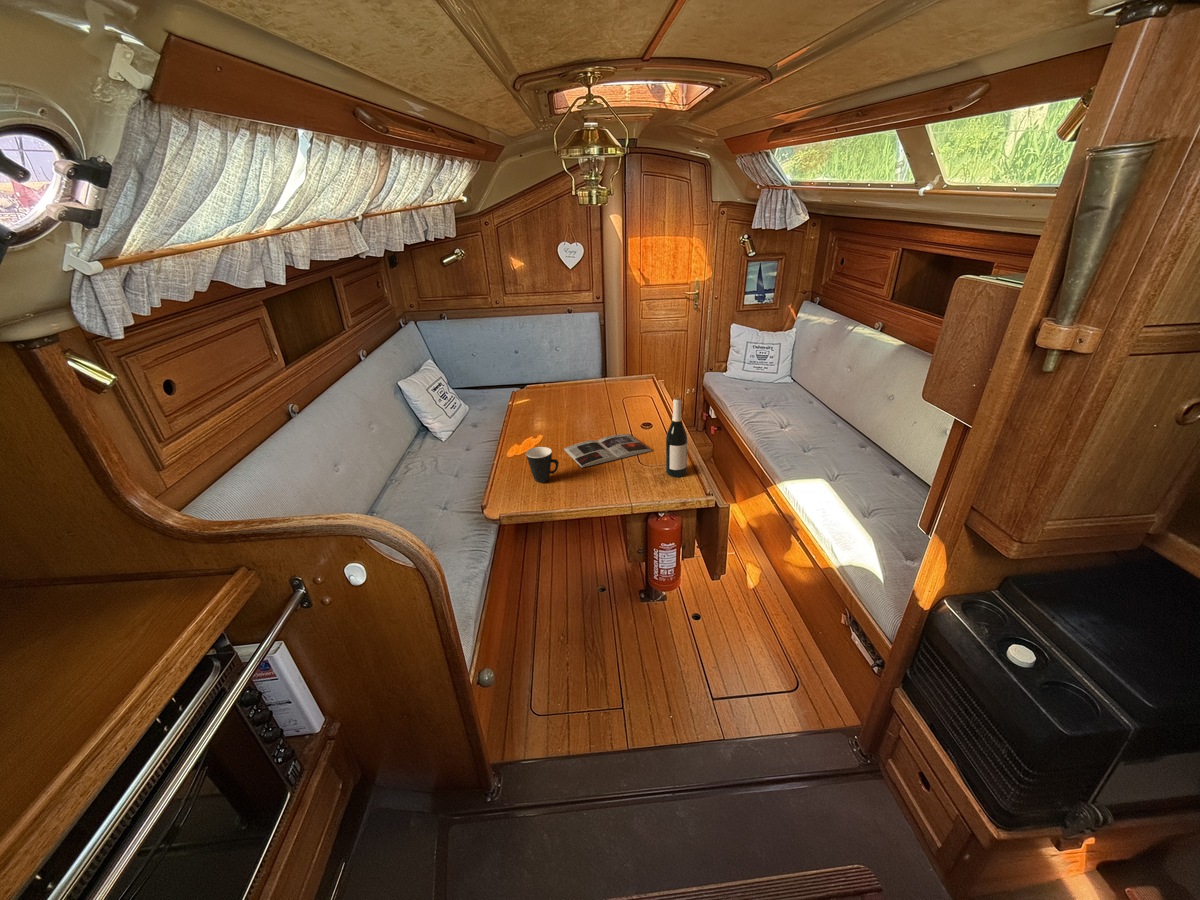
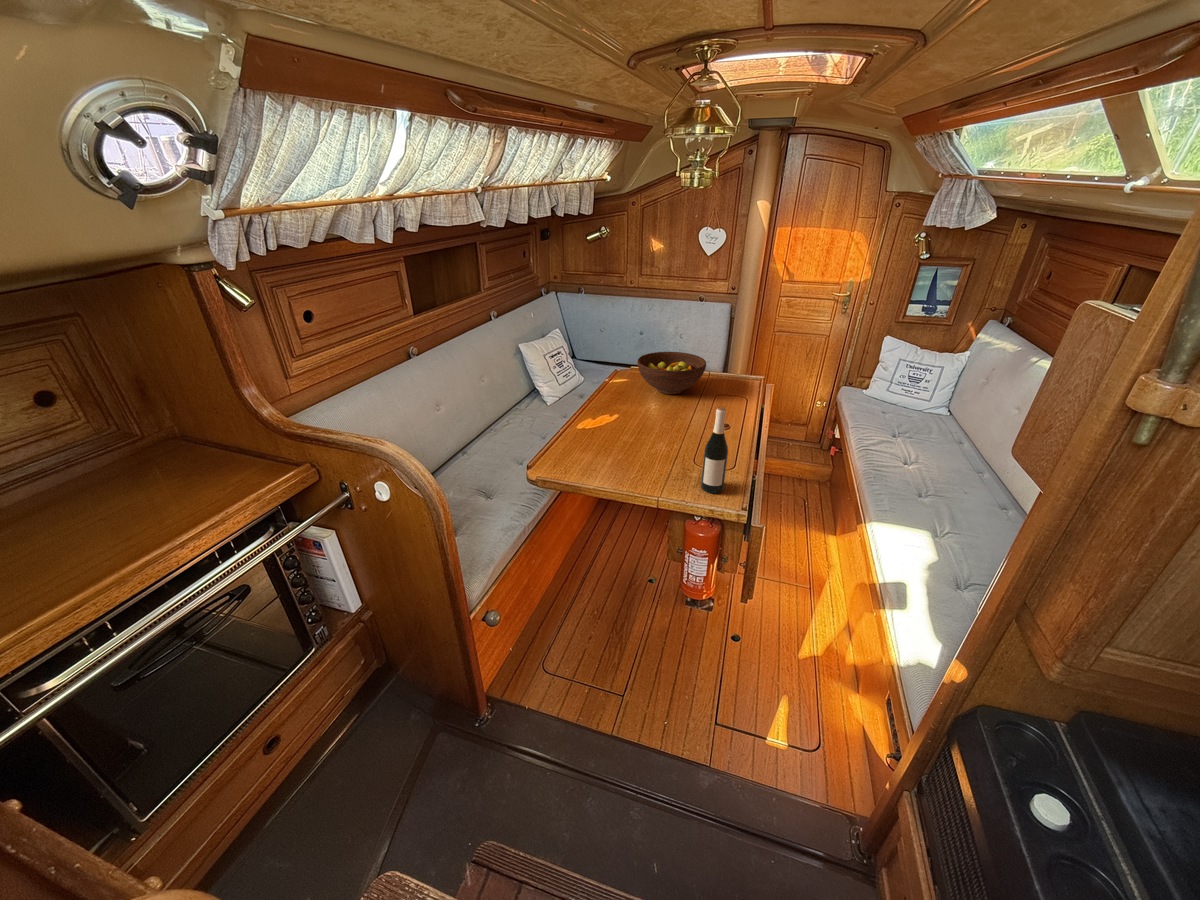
fruit bowl: none [545,362,612,403] -> present [637,352,706,394]
magazine: present [564,434,652,468] -> none [618,433,704,460]
mug: present [526,447,559,482] -> none [563,430,593,466]

